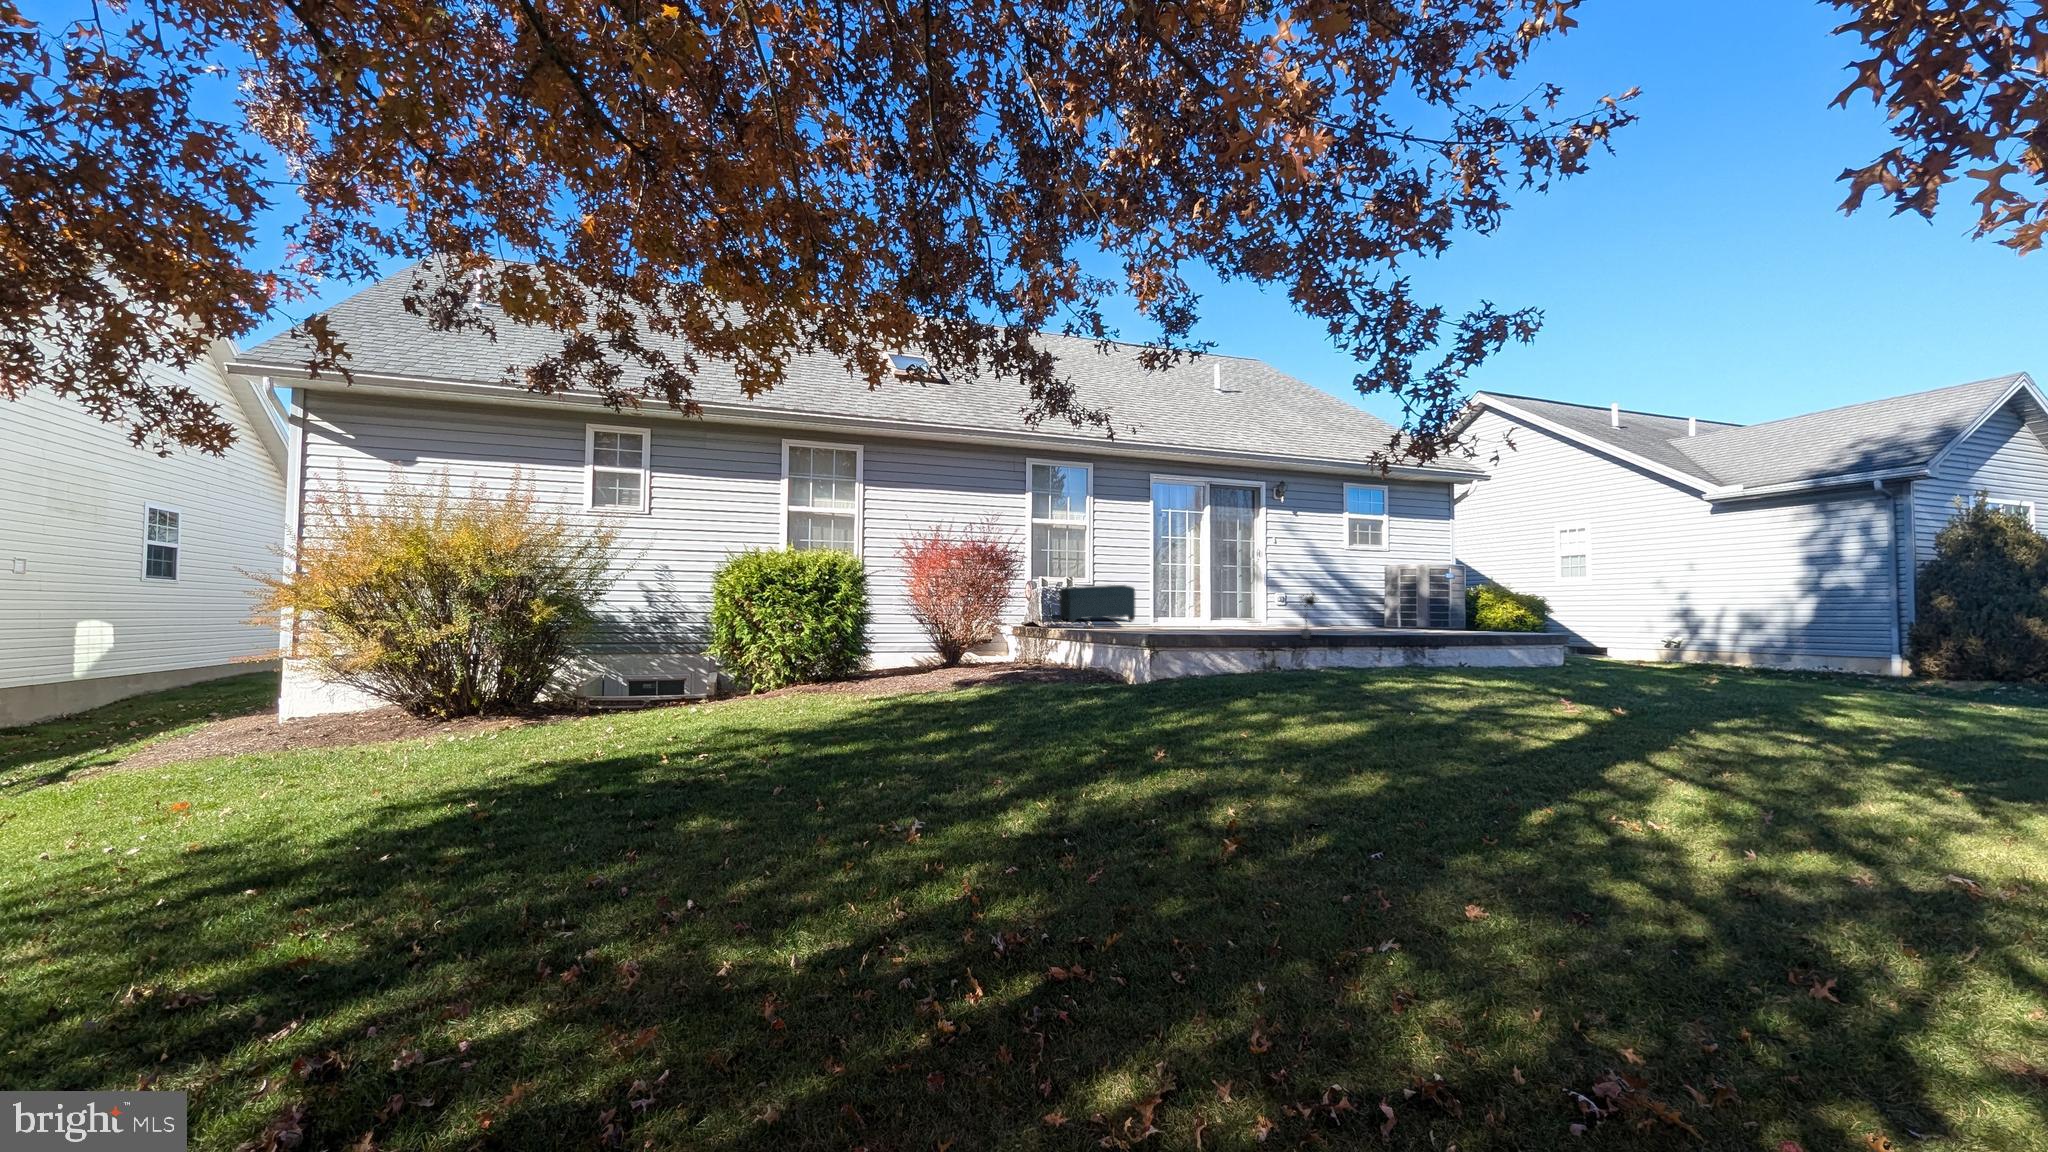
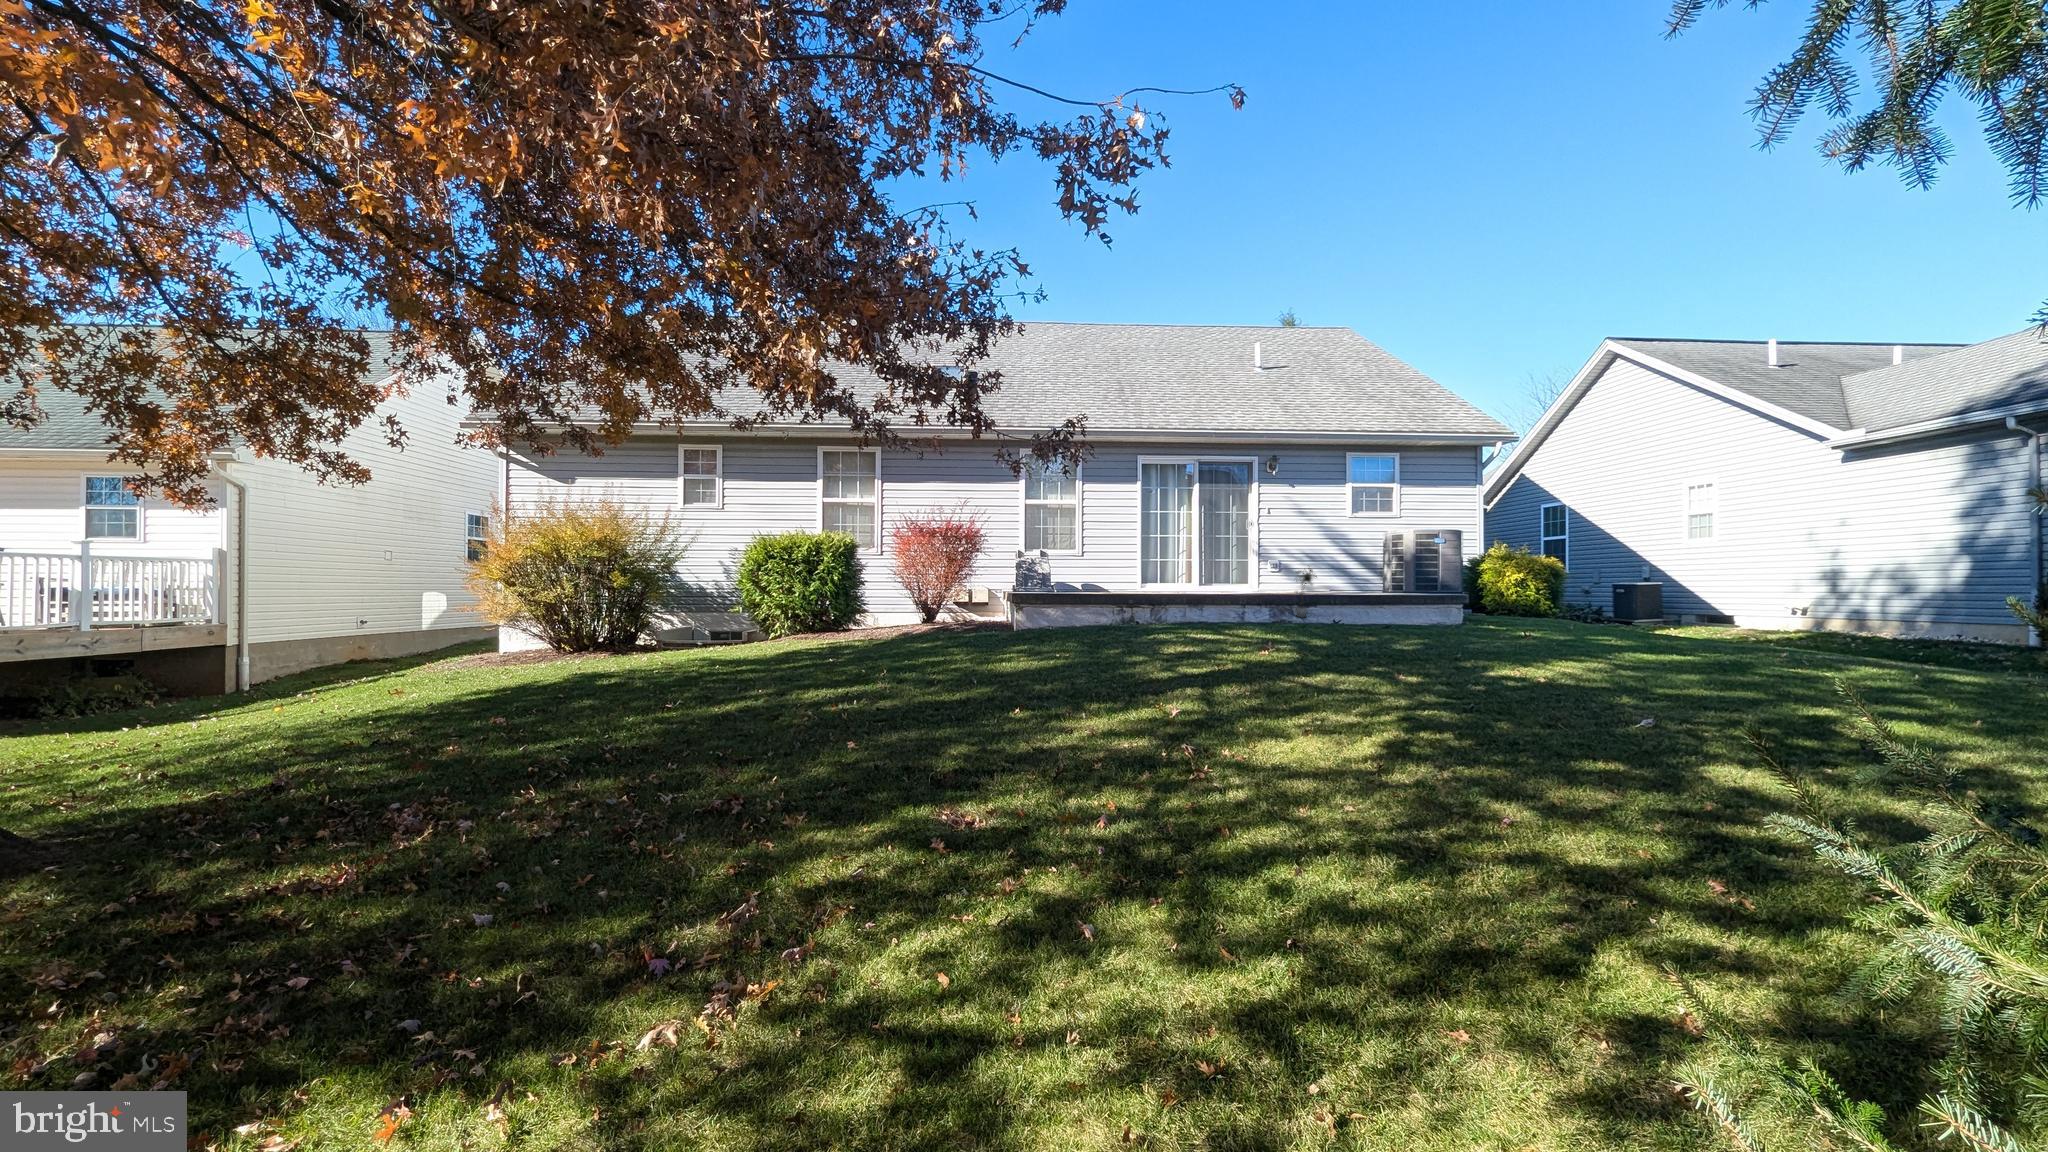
bench: present [1059,585,1135,622] -> none [1045,551,1125,592]

